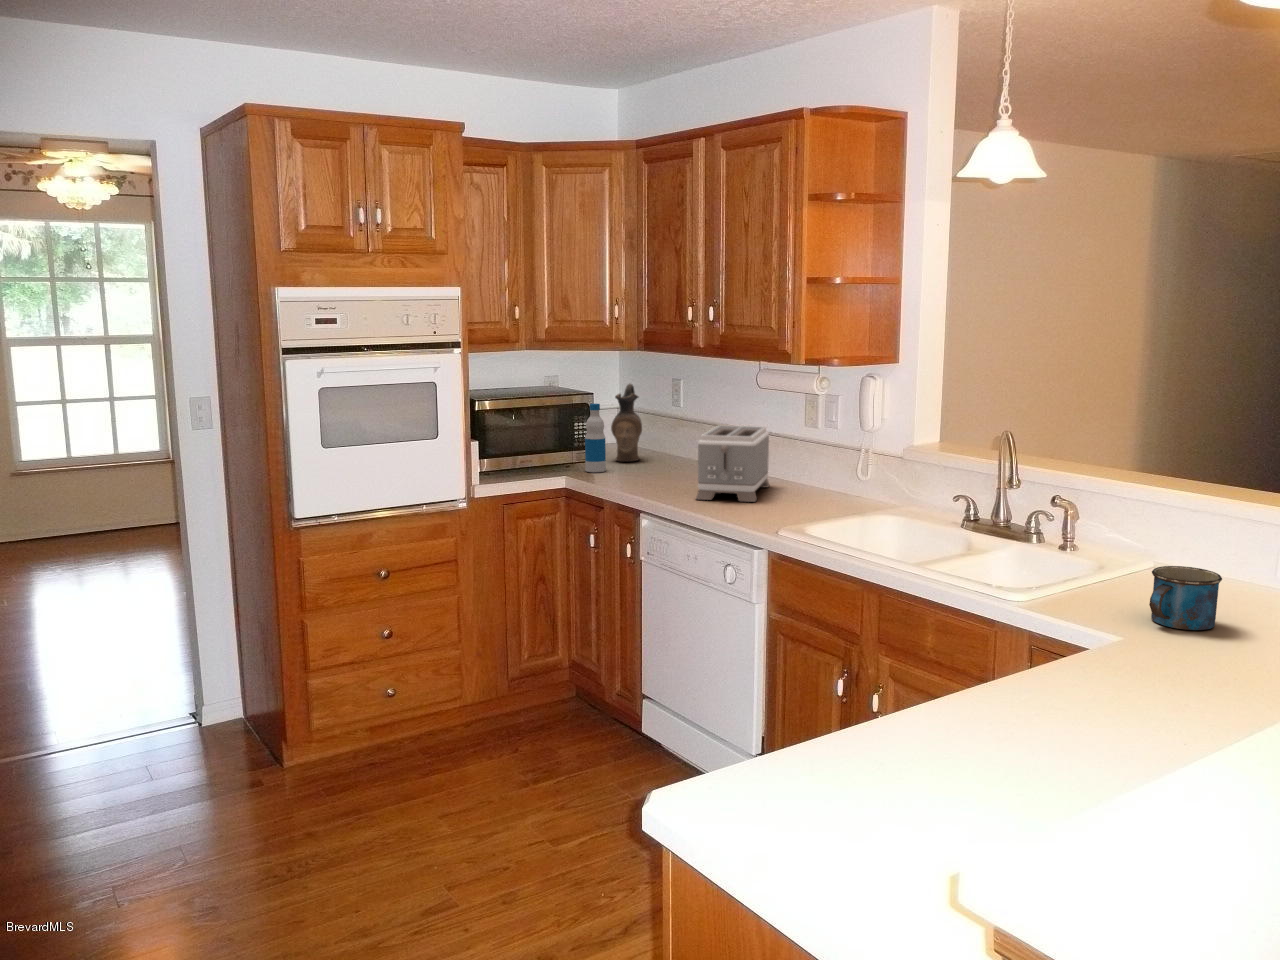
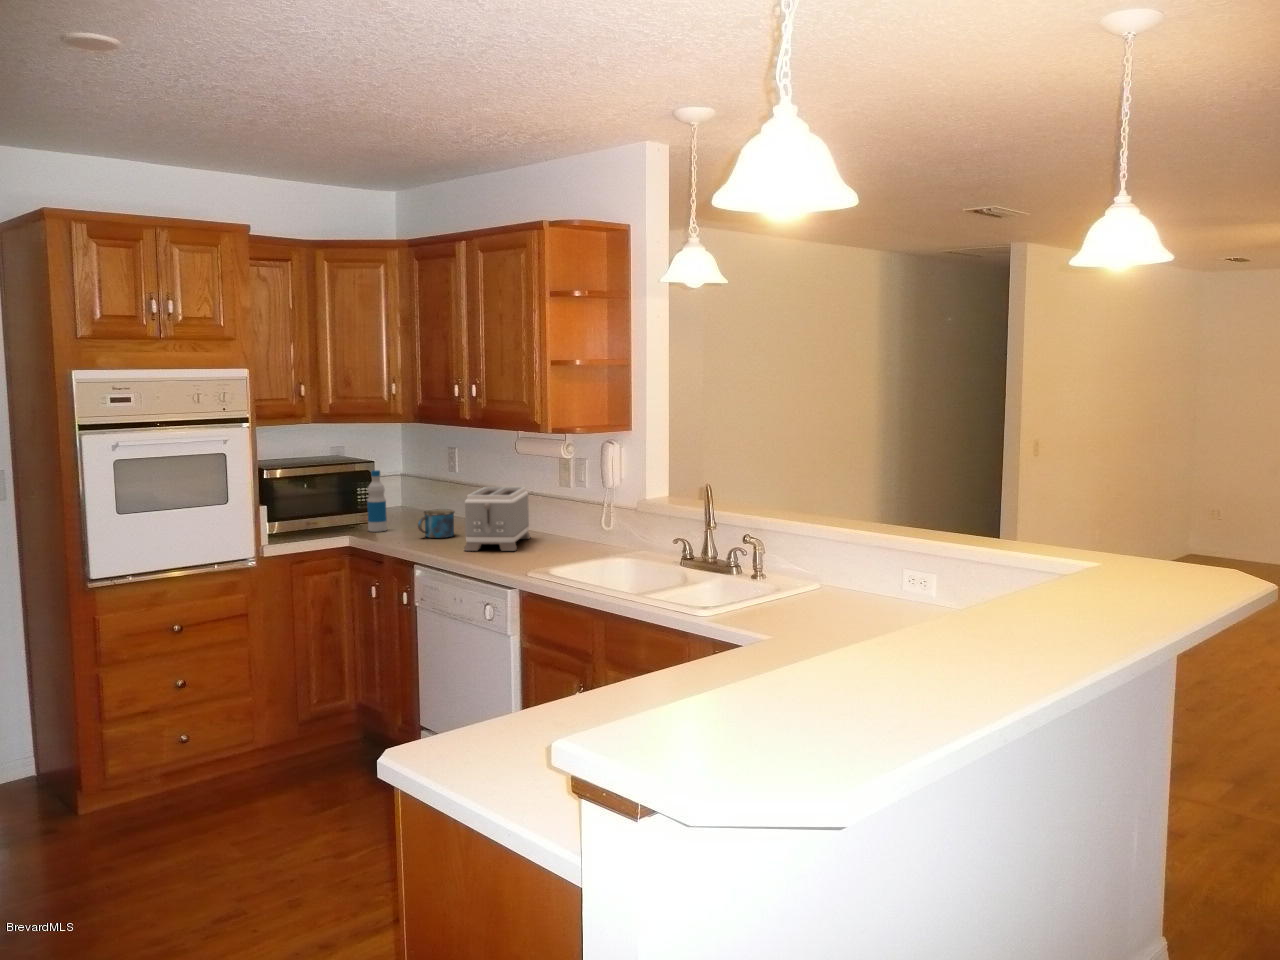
ceramic pitcher: present [611,384,642,461] -> none [392,452,420,522]
mug: present [1150,566,1222,630] -> present [418,509,455,538]

